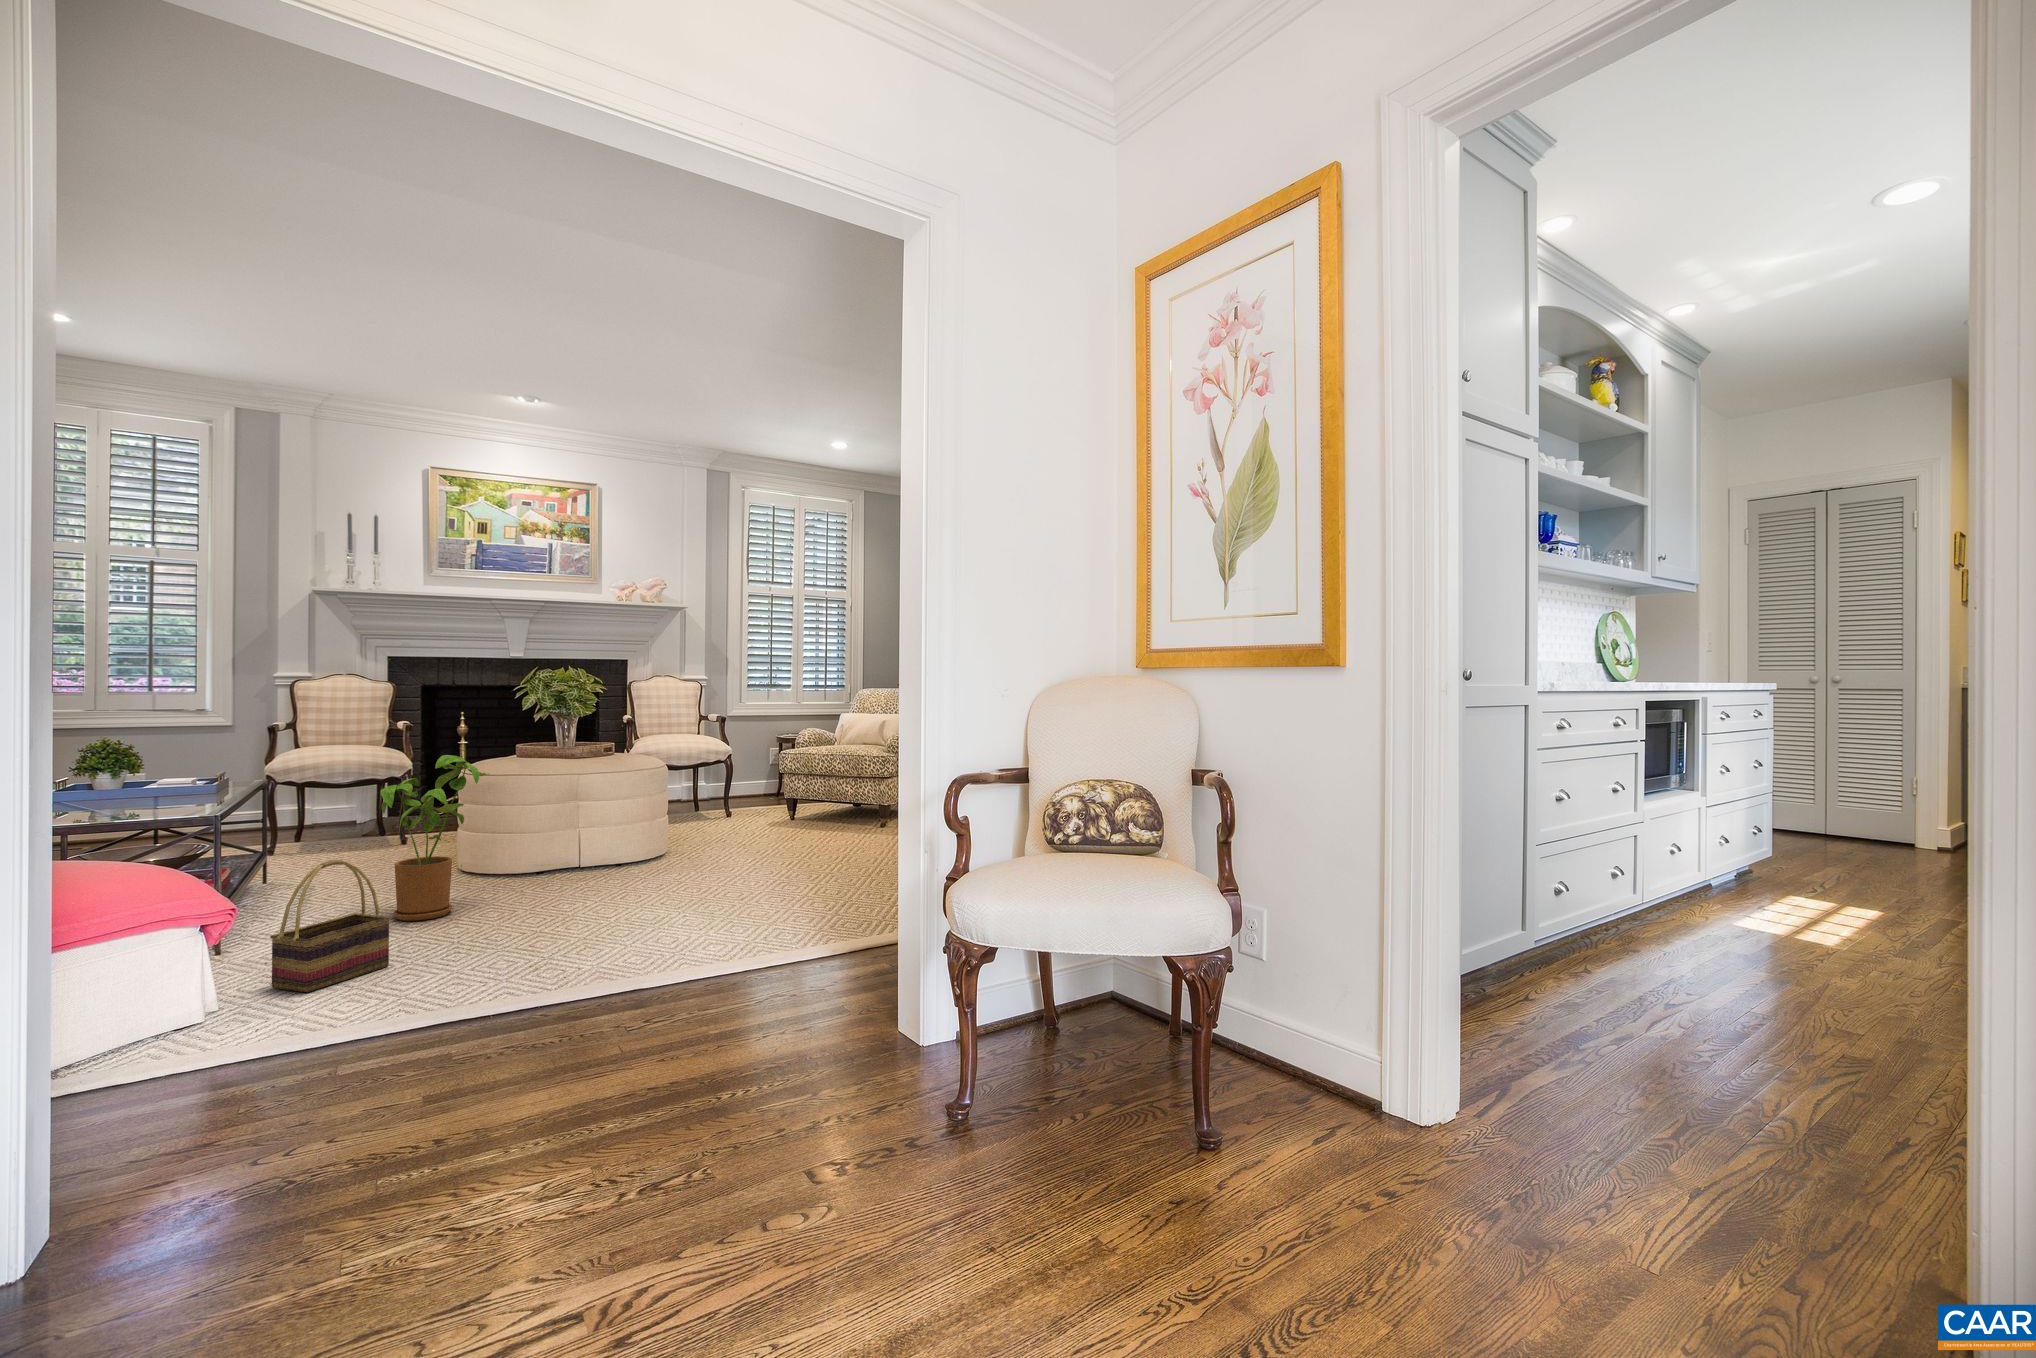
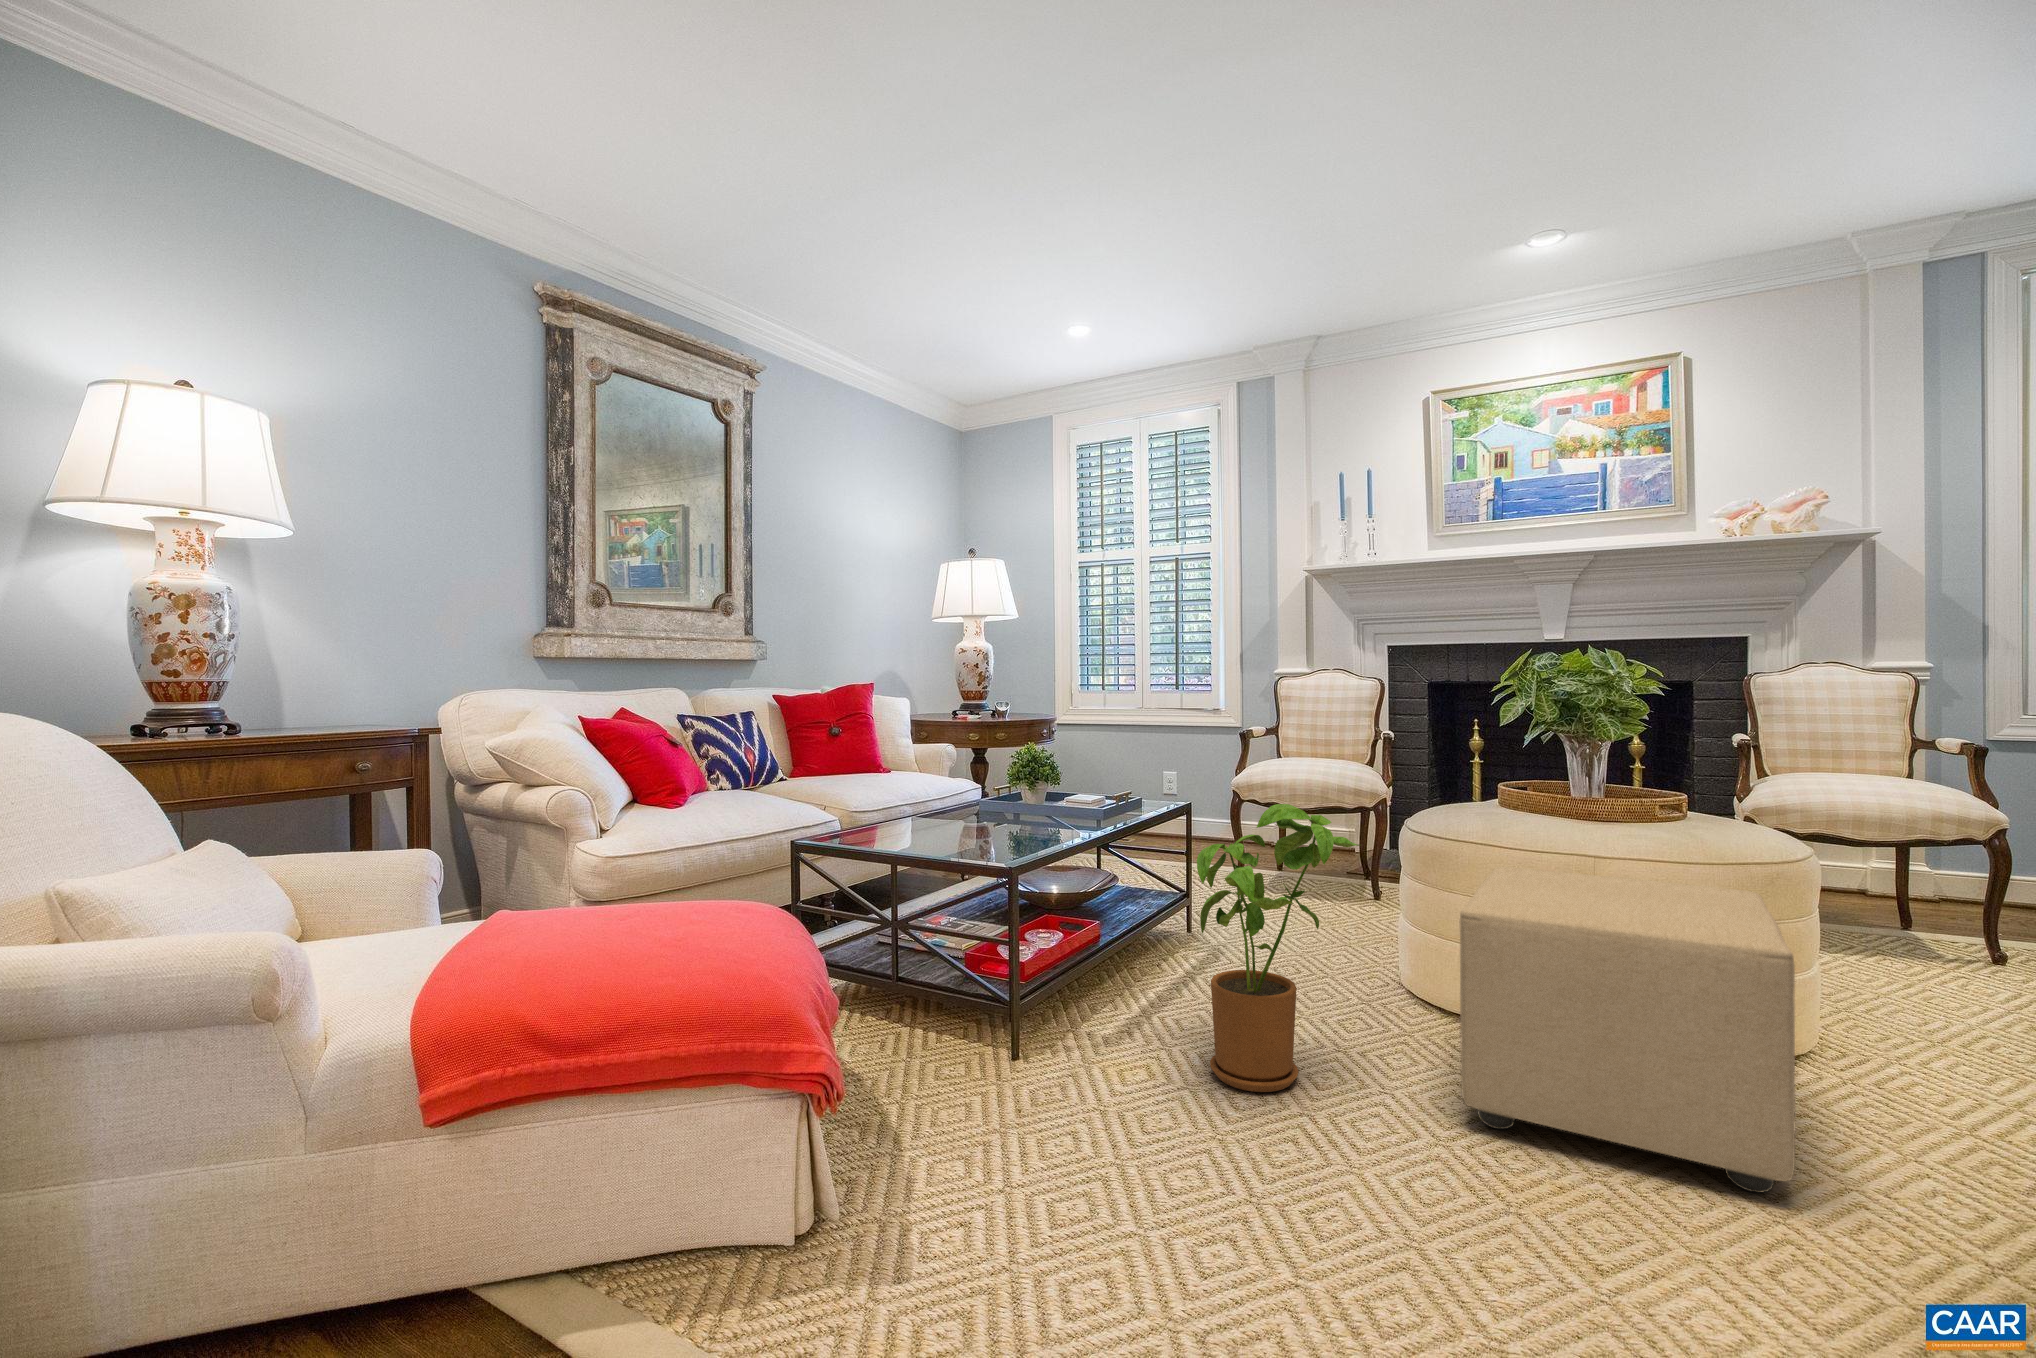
ottoman: none [541,778,678,899] -> present [1460,867,1795,1193]
basket: present [270,860,391,992] -> none [916,990,1081,1229]

